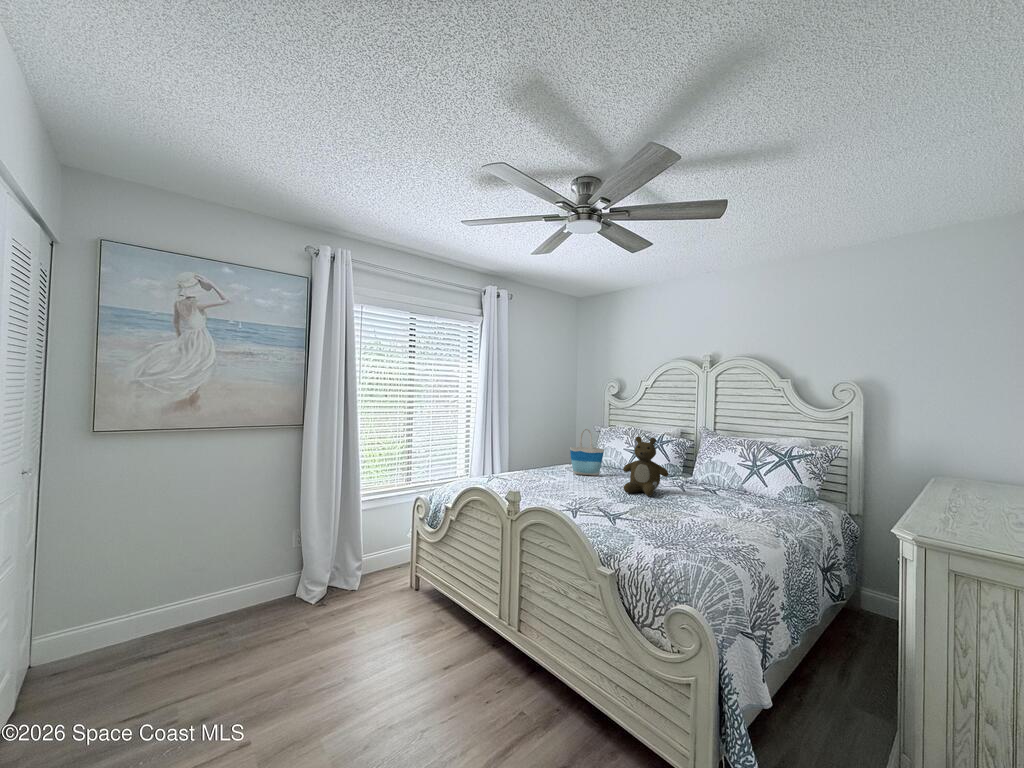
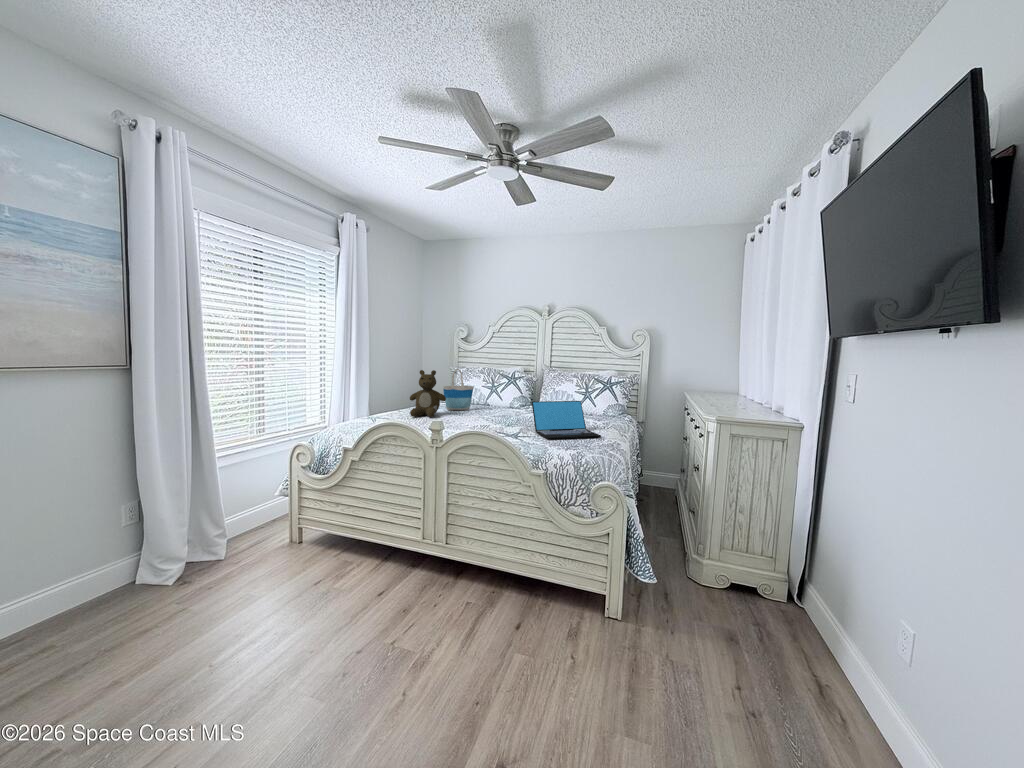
teddy bear: present [623,437,668,496] -> present [410,370,446,417]
laptop: none [644,477,729,536] -> present [532,401,601,439]

